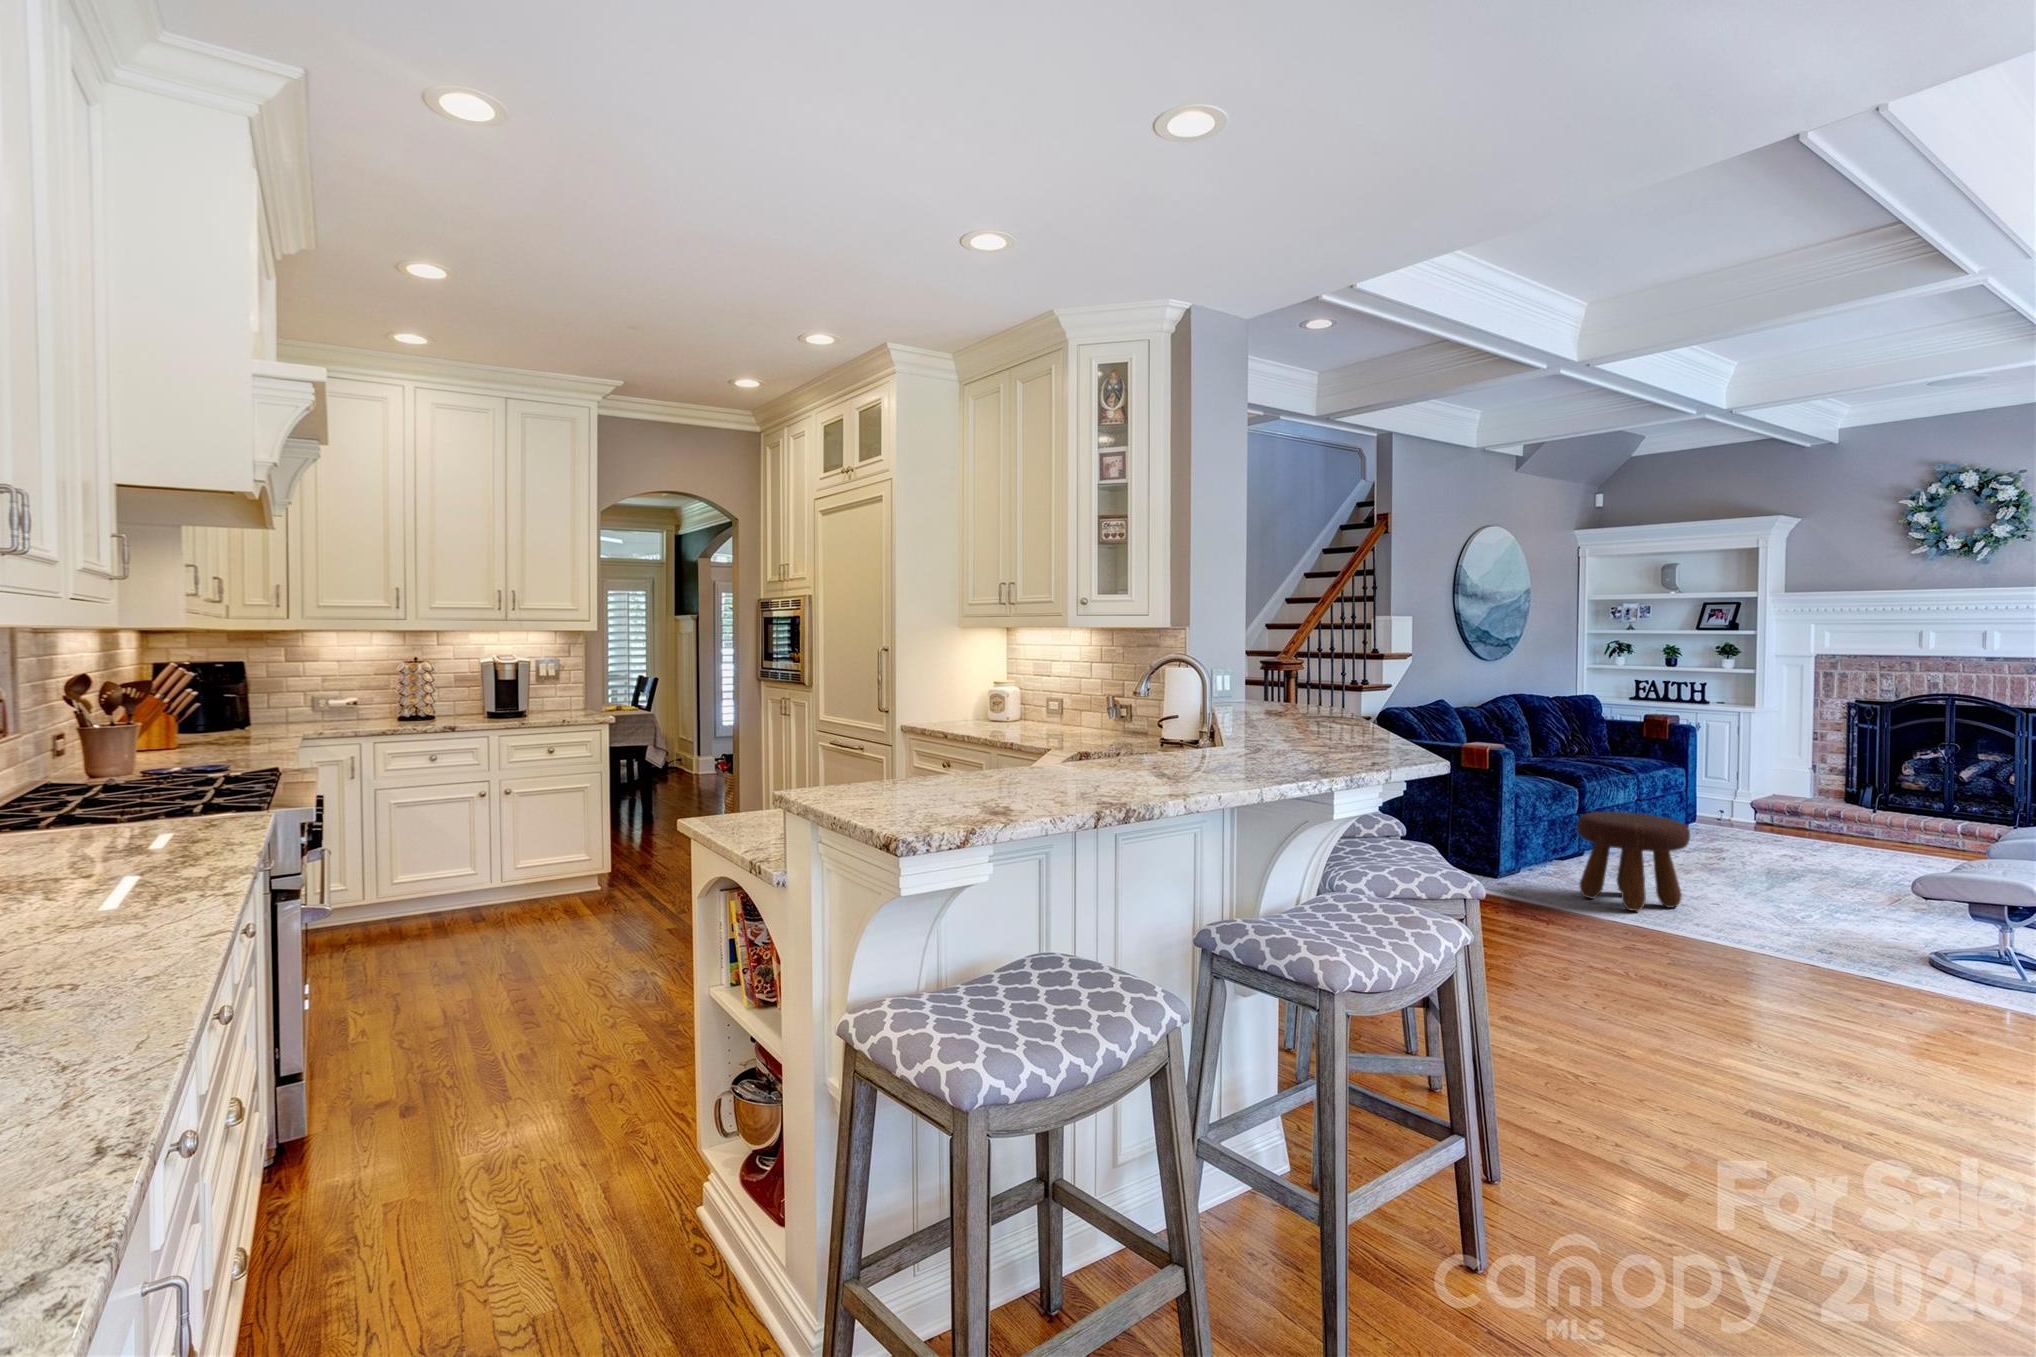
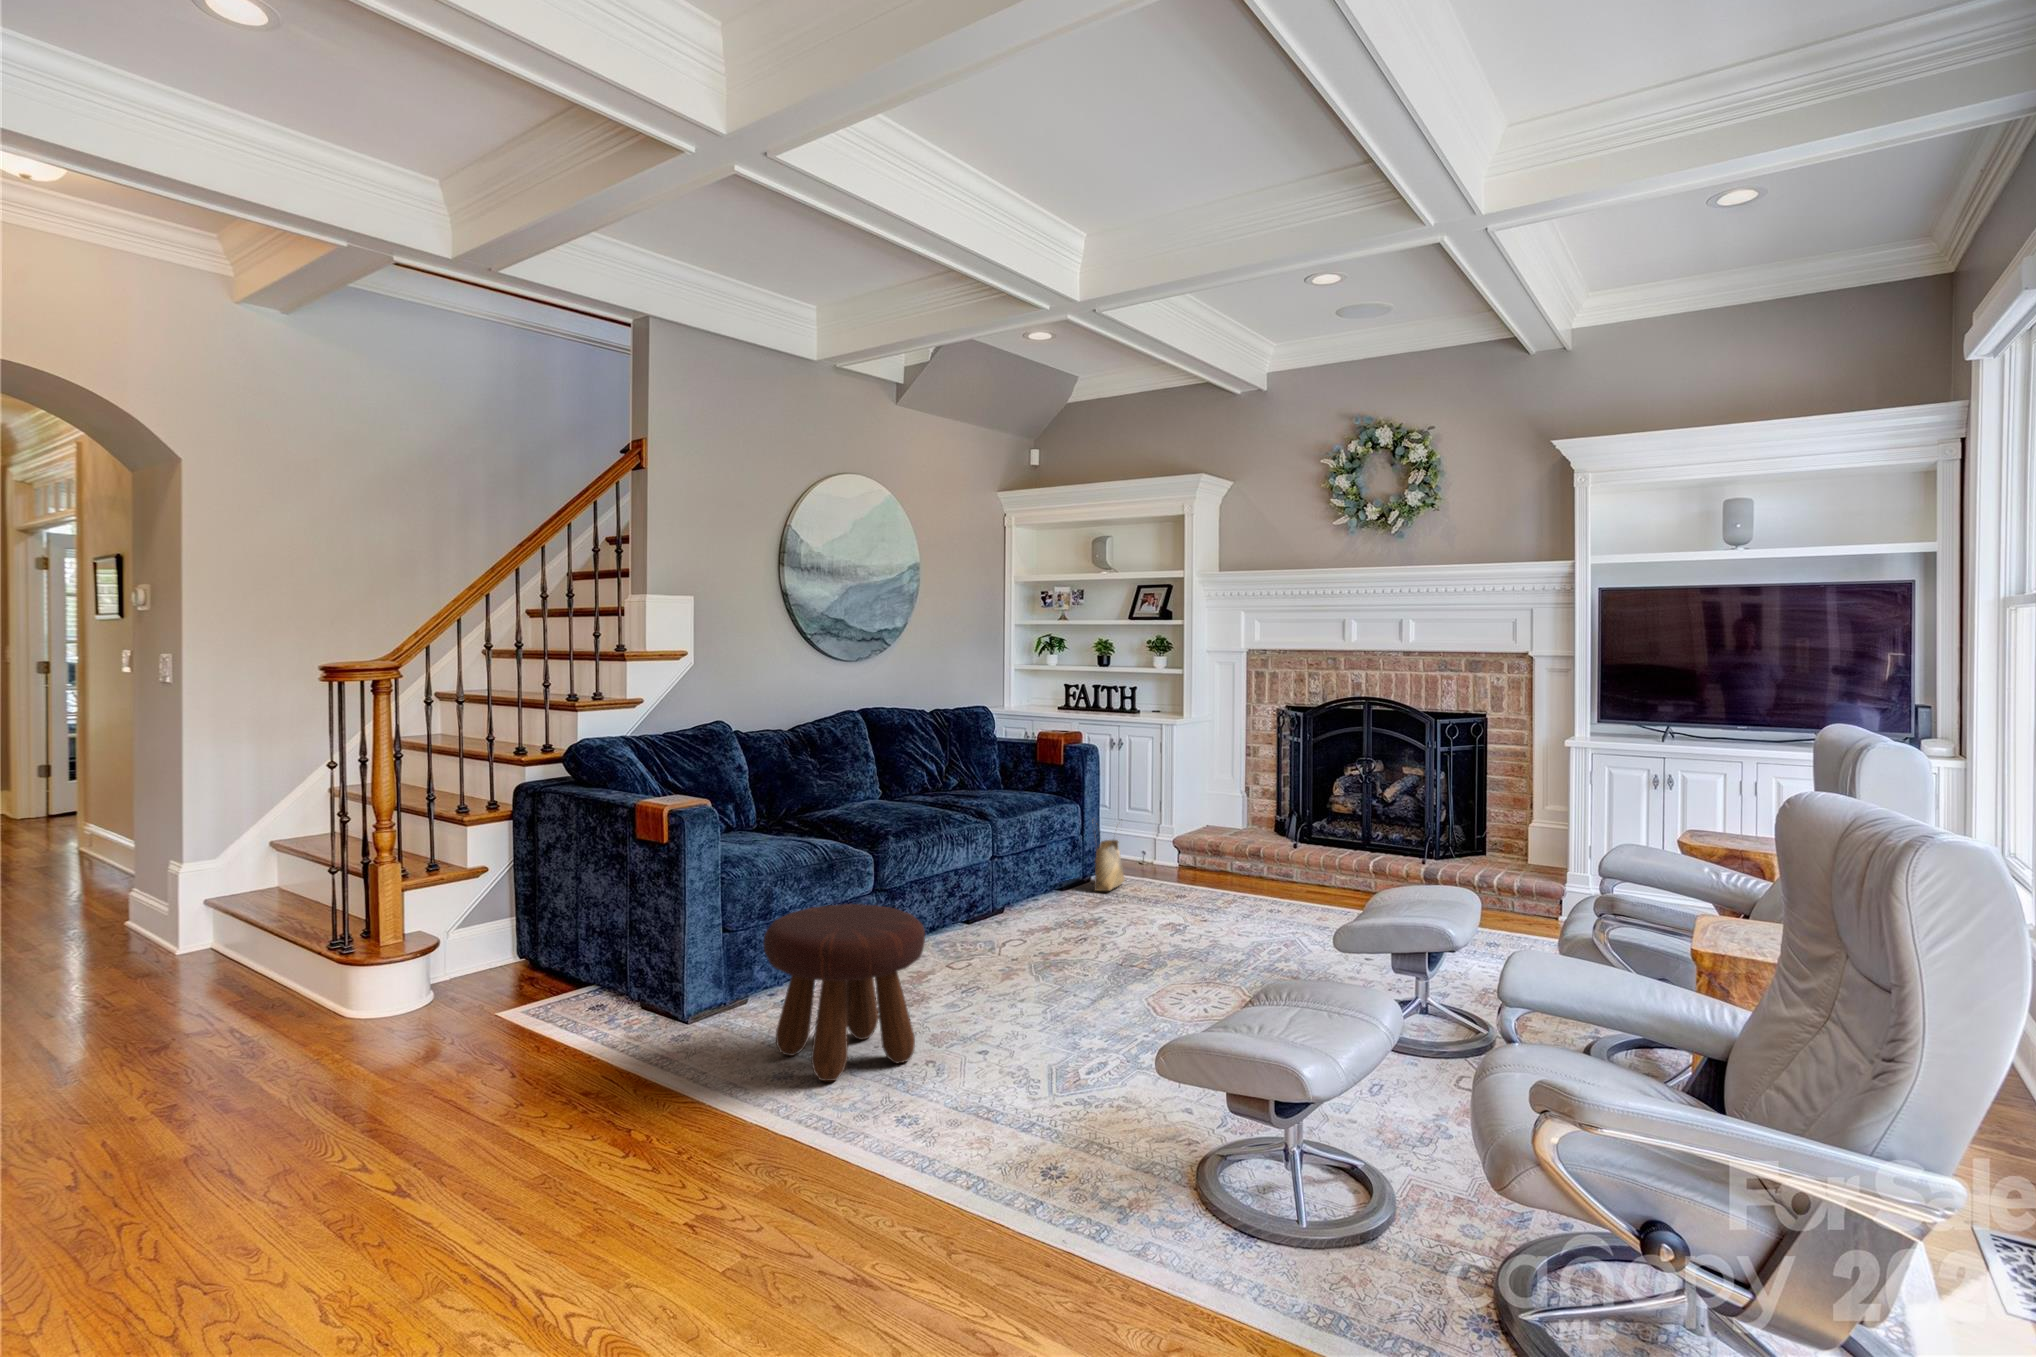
woven basket: none [1699,779,1726,833] -> present [1094,819,1125,891]

